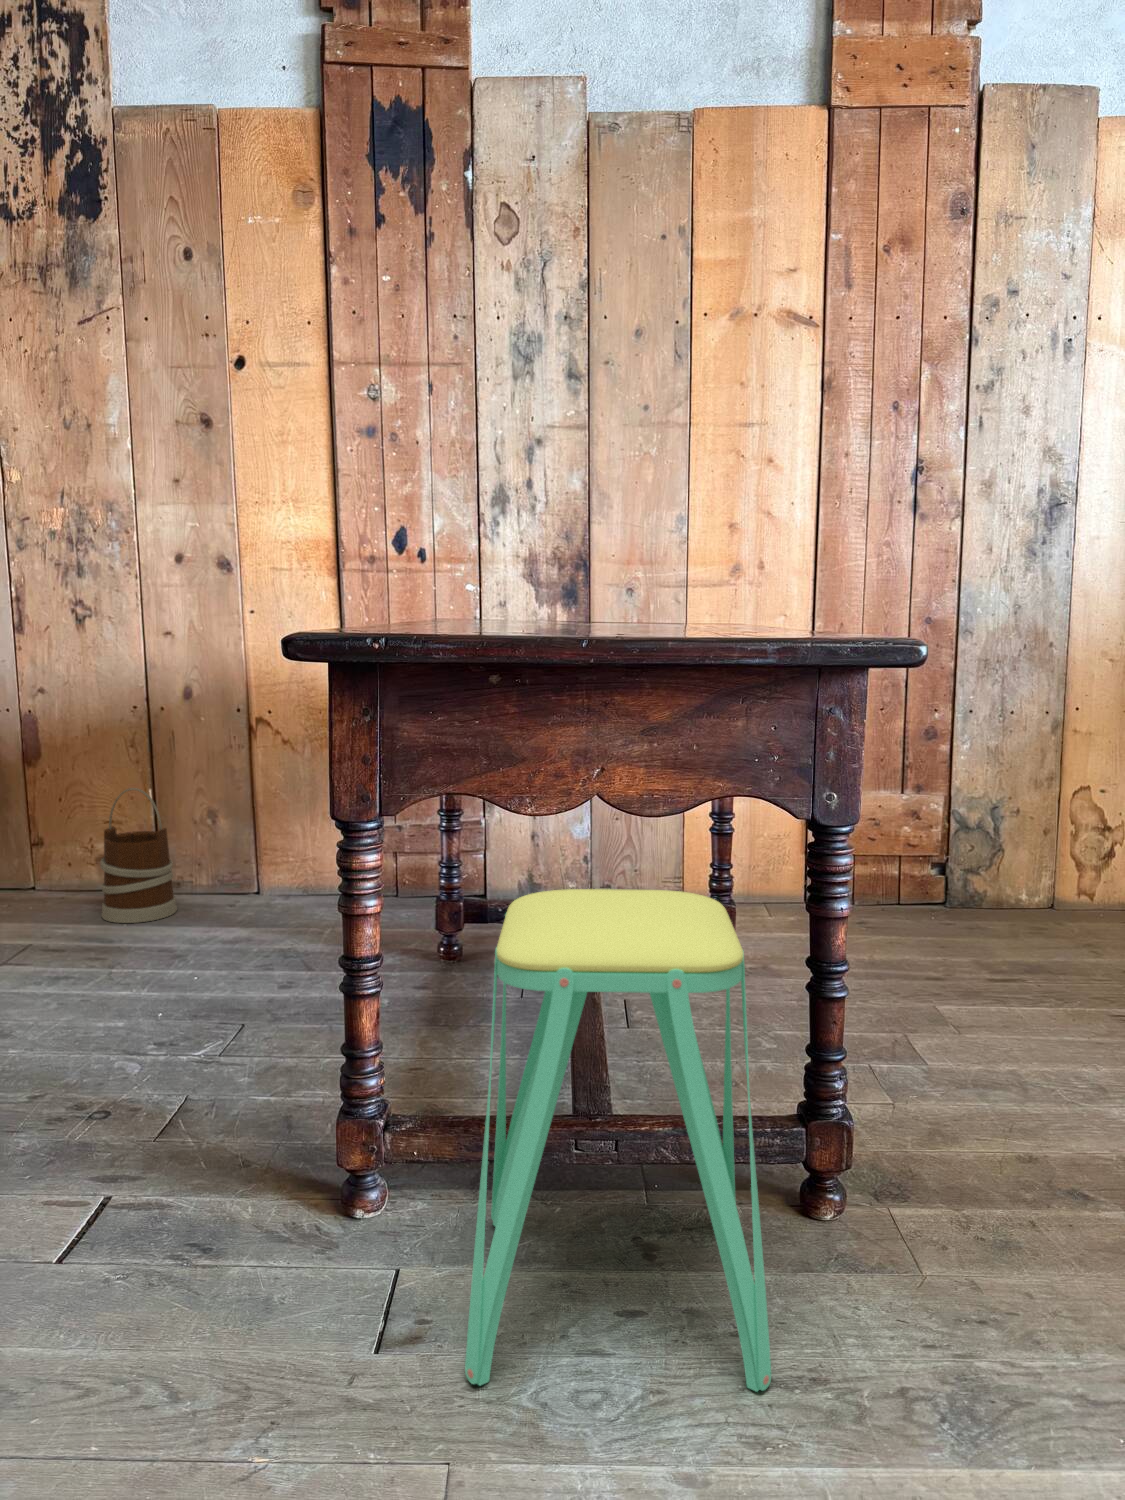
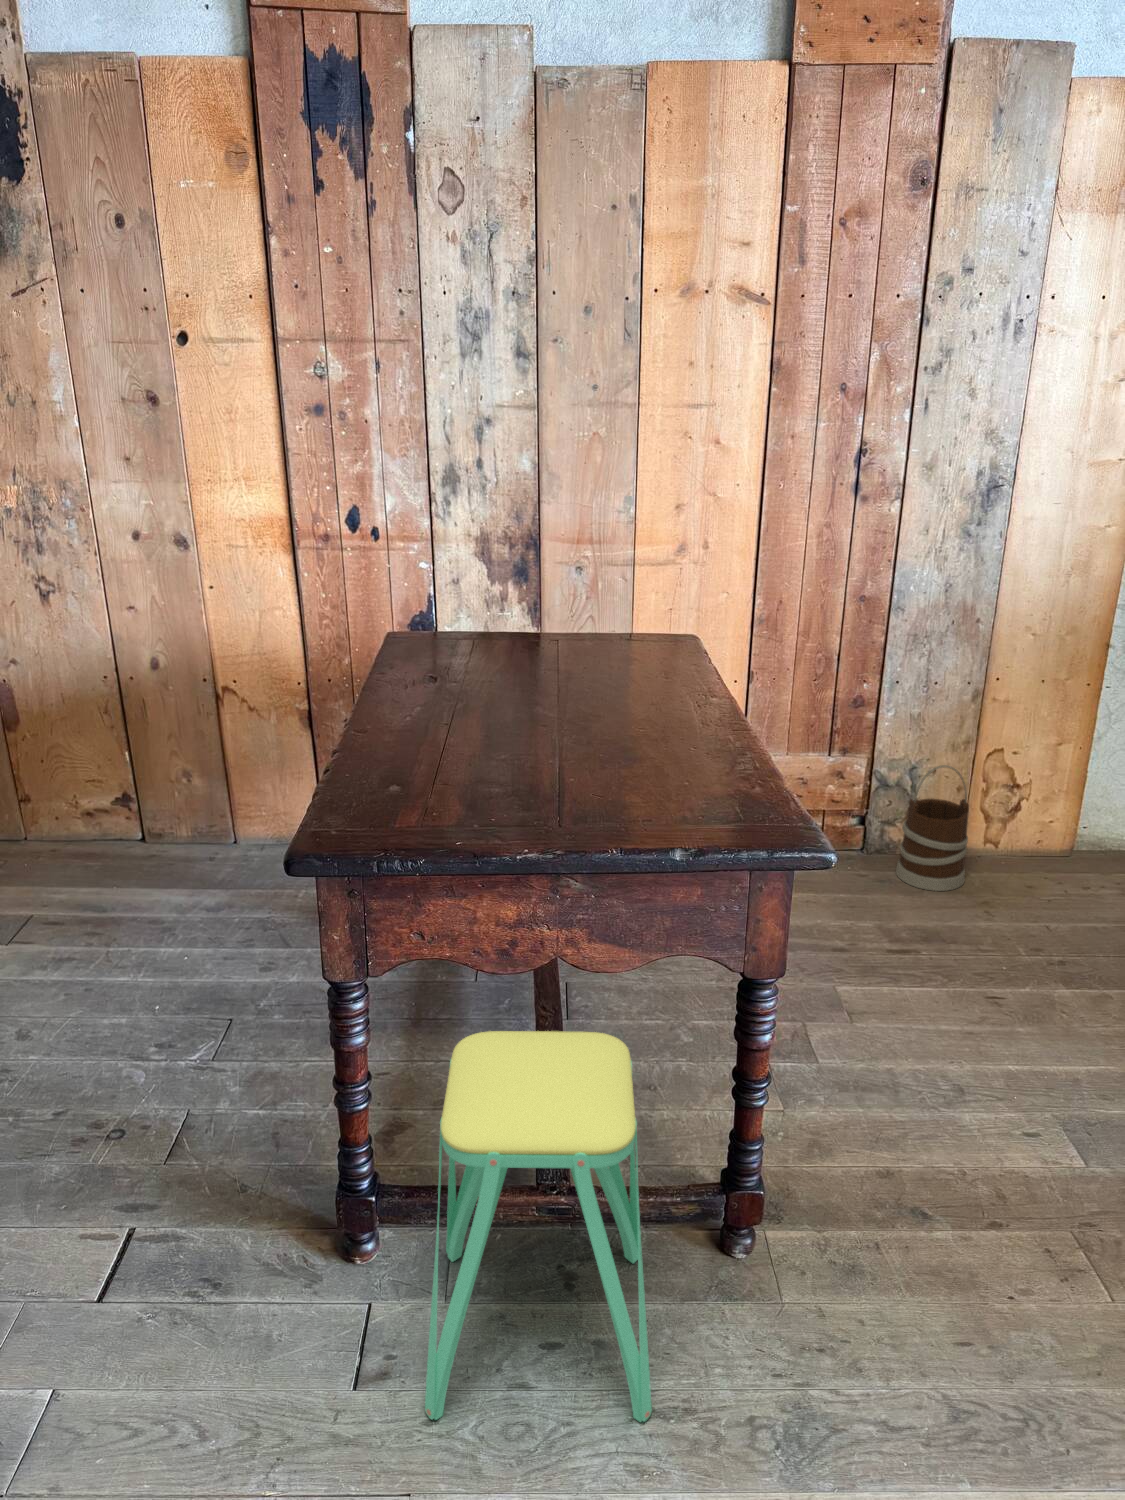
wooden bucket: present [100,788,177,923] -> present [896,765,969,891]

